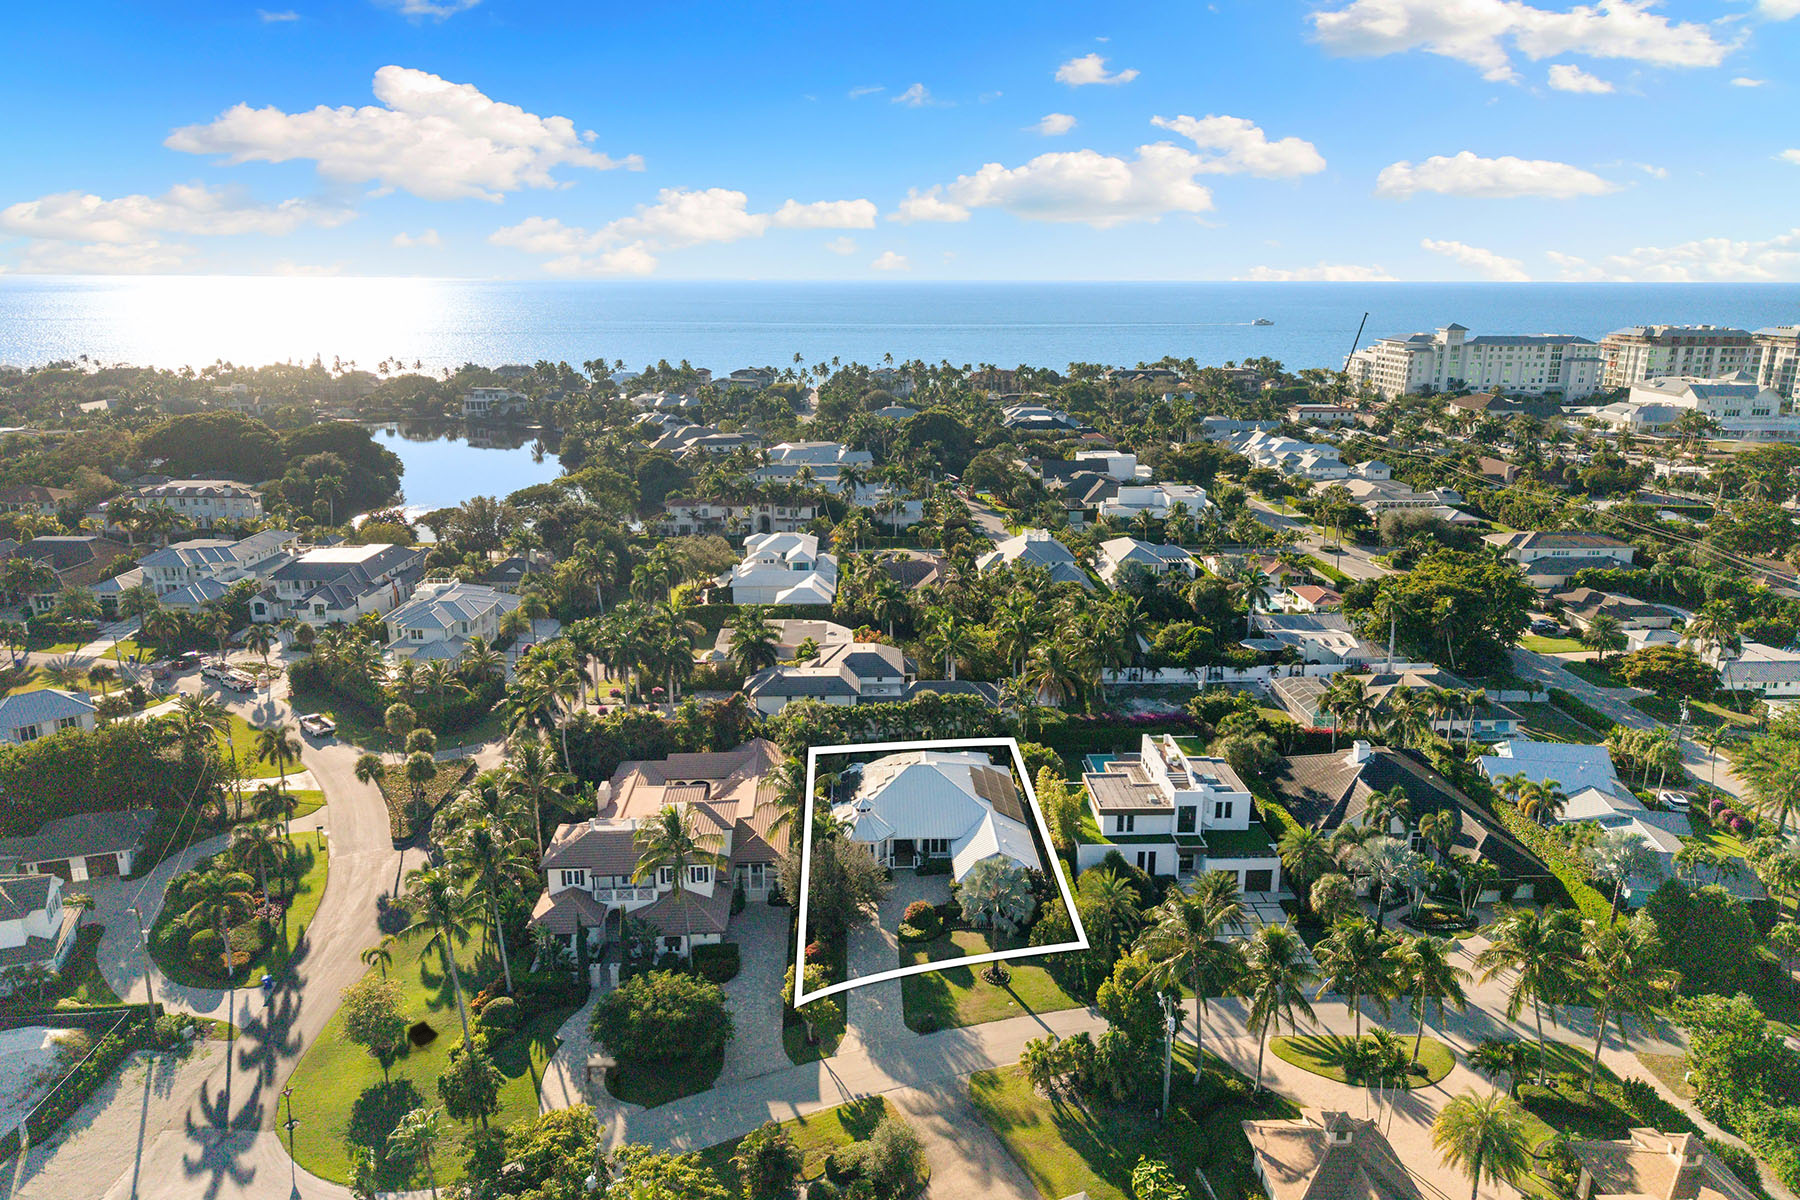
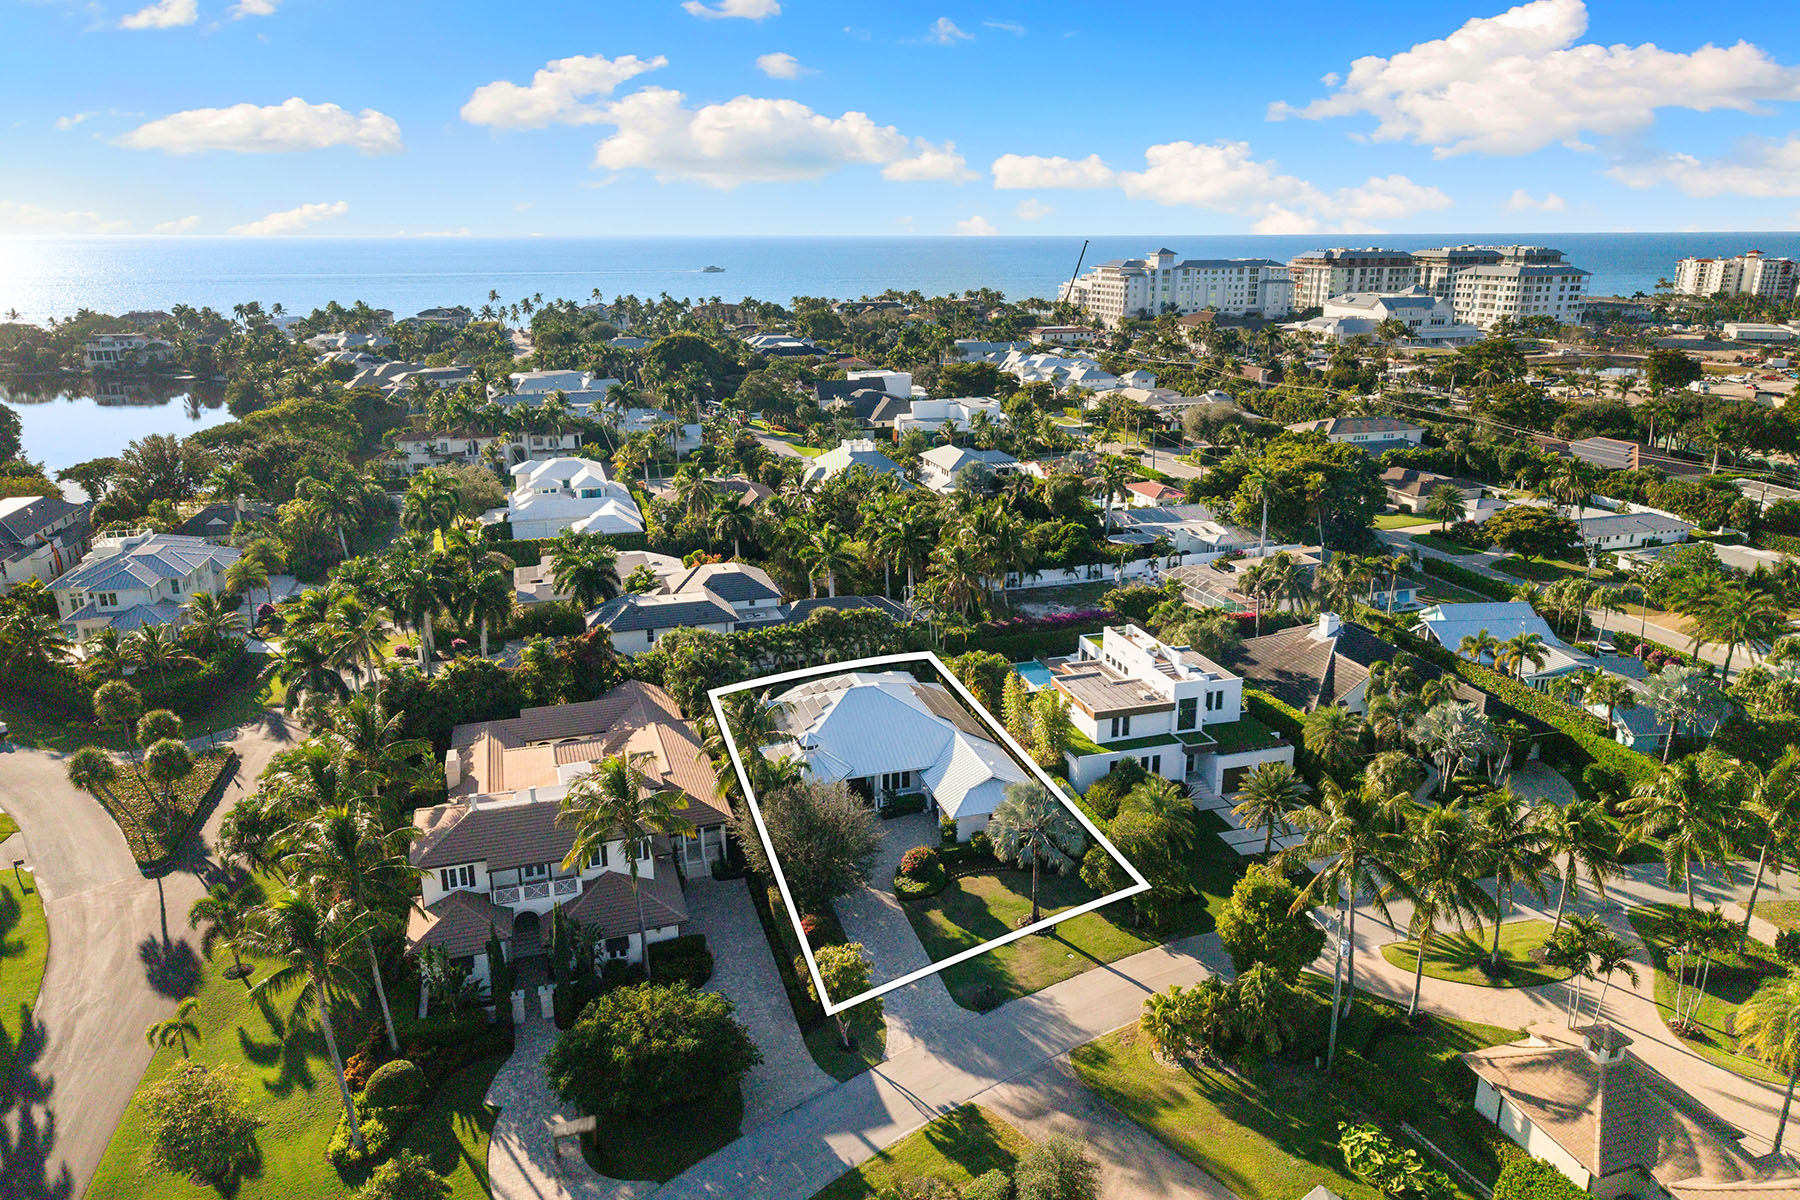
lounge chair: present [408,1021,438,1048] -> none [253,1117,304,1167]

